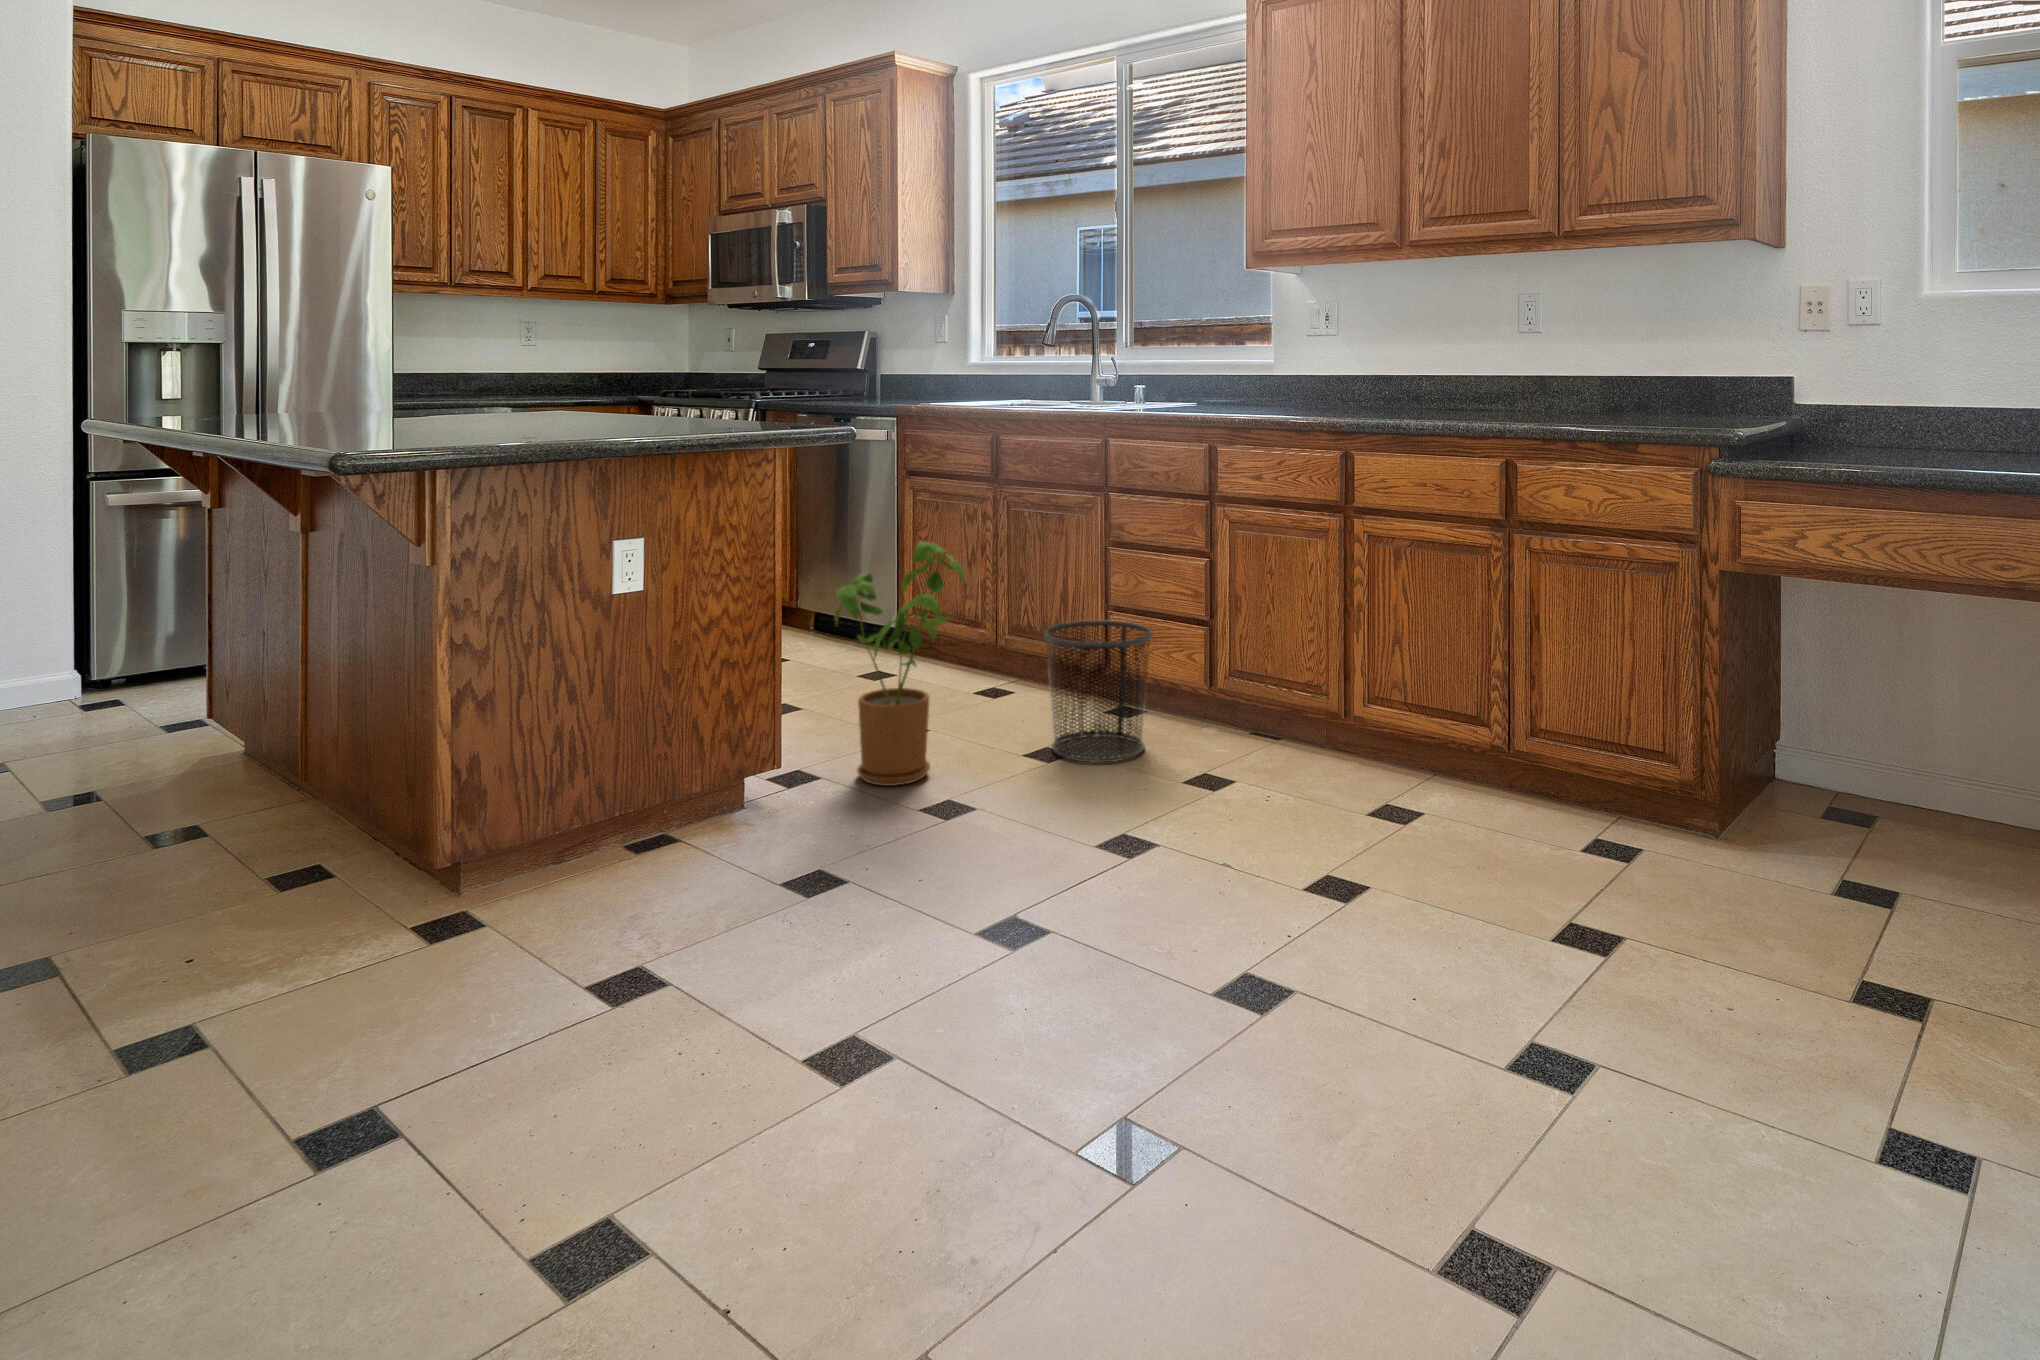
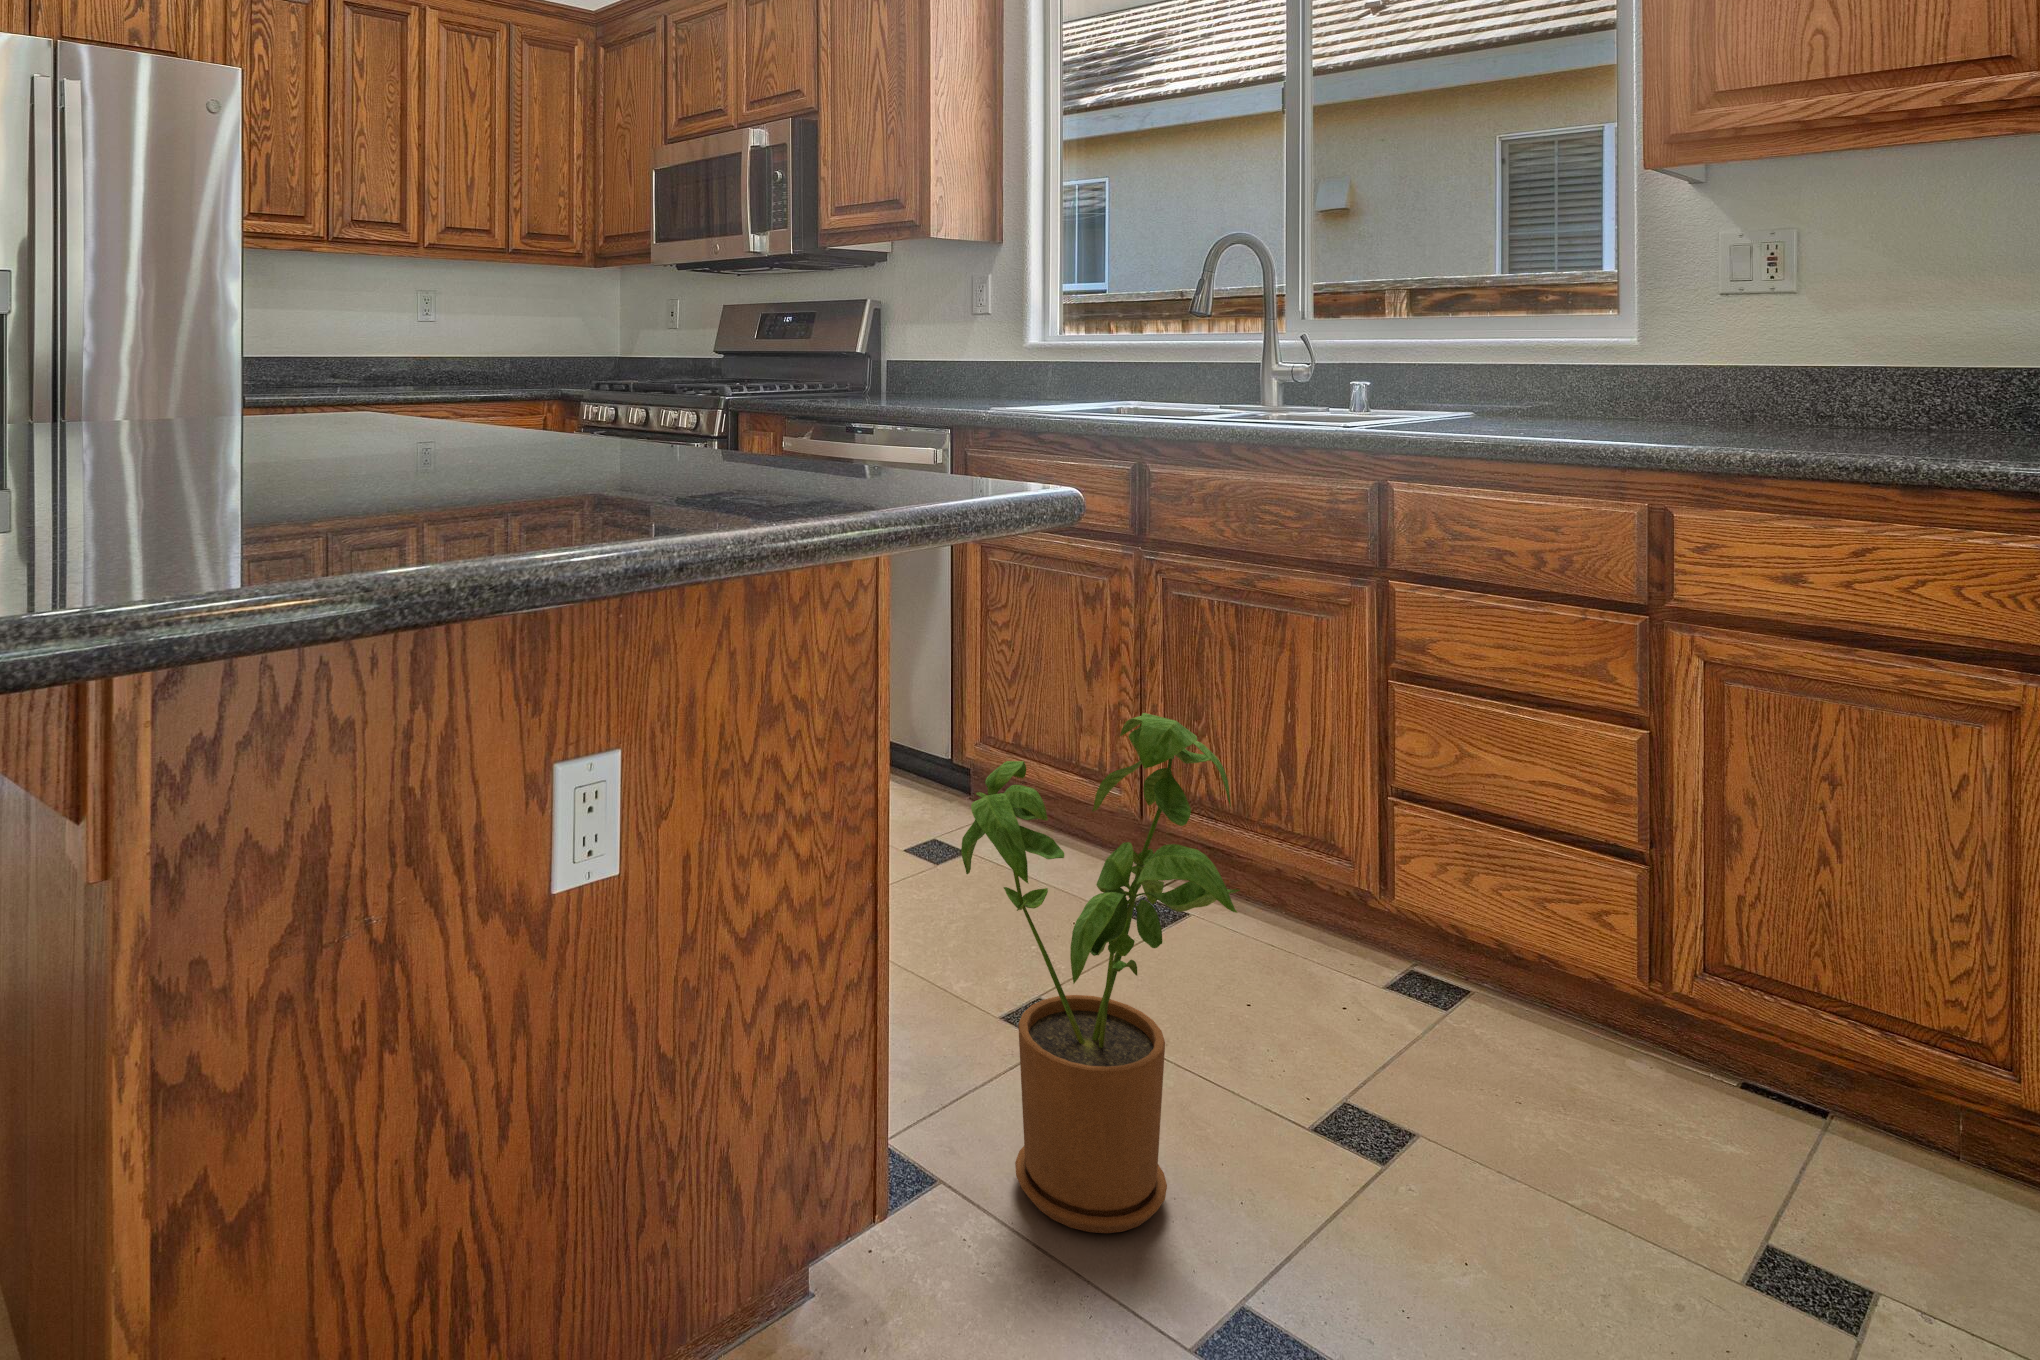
waste bin: present [1044,620,1153,762] -> none [1351,847,1601,1181]

